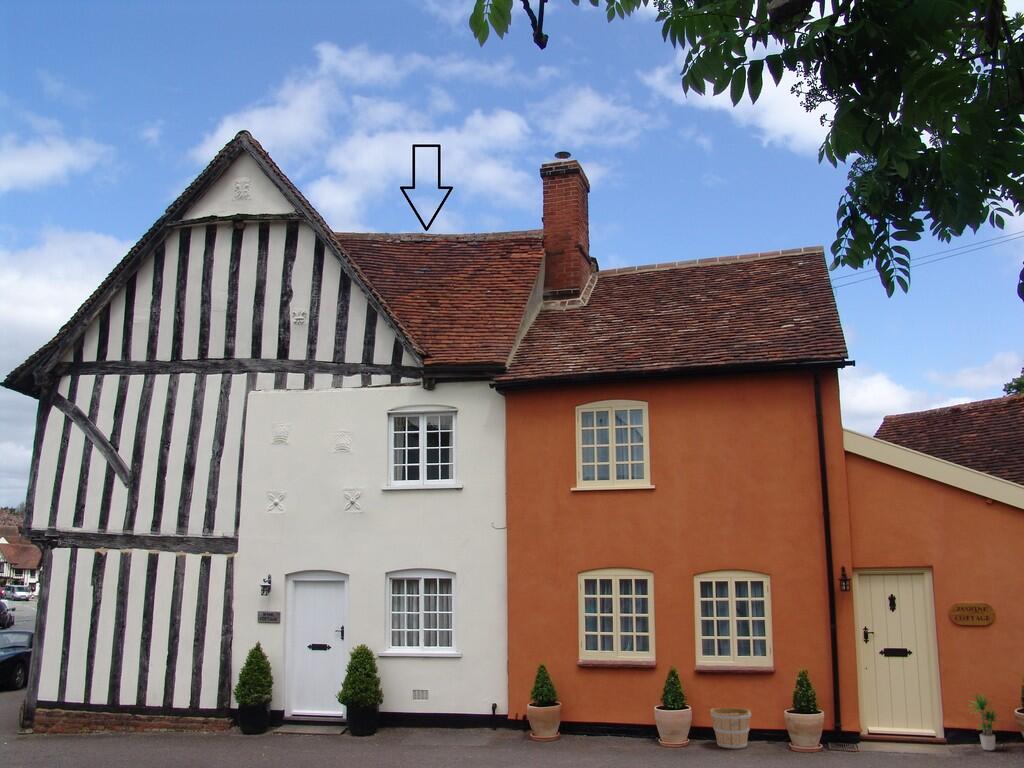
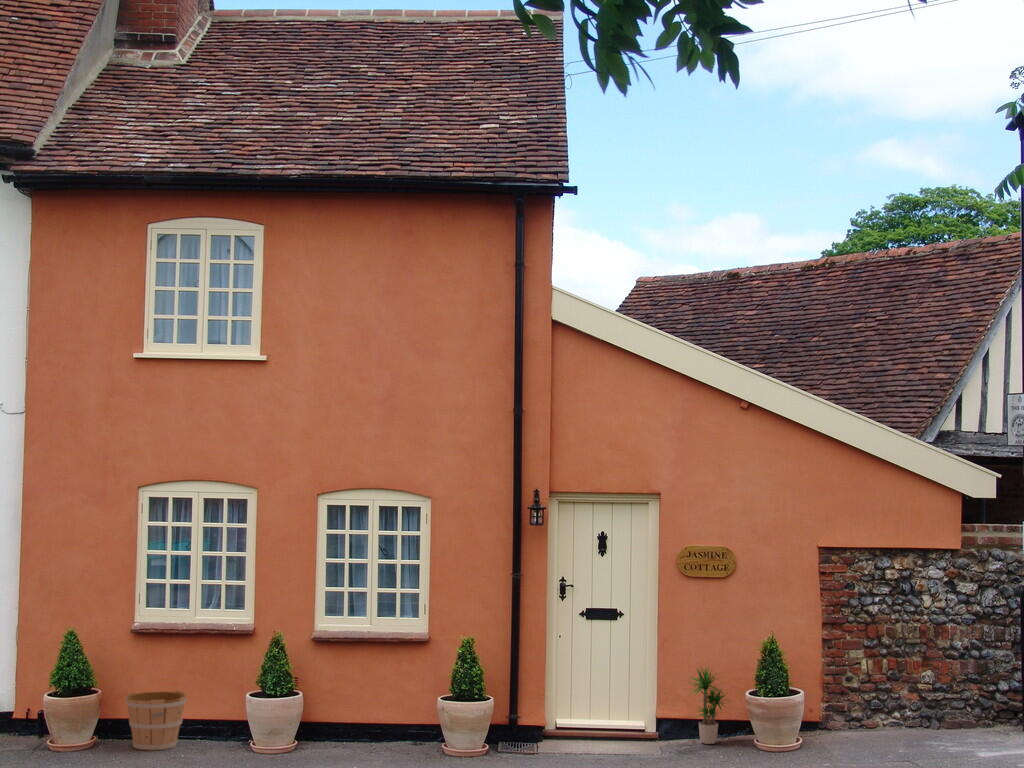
wooden bucket: present [710,708,751,749] -> present [126,691,187,751]

